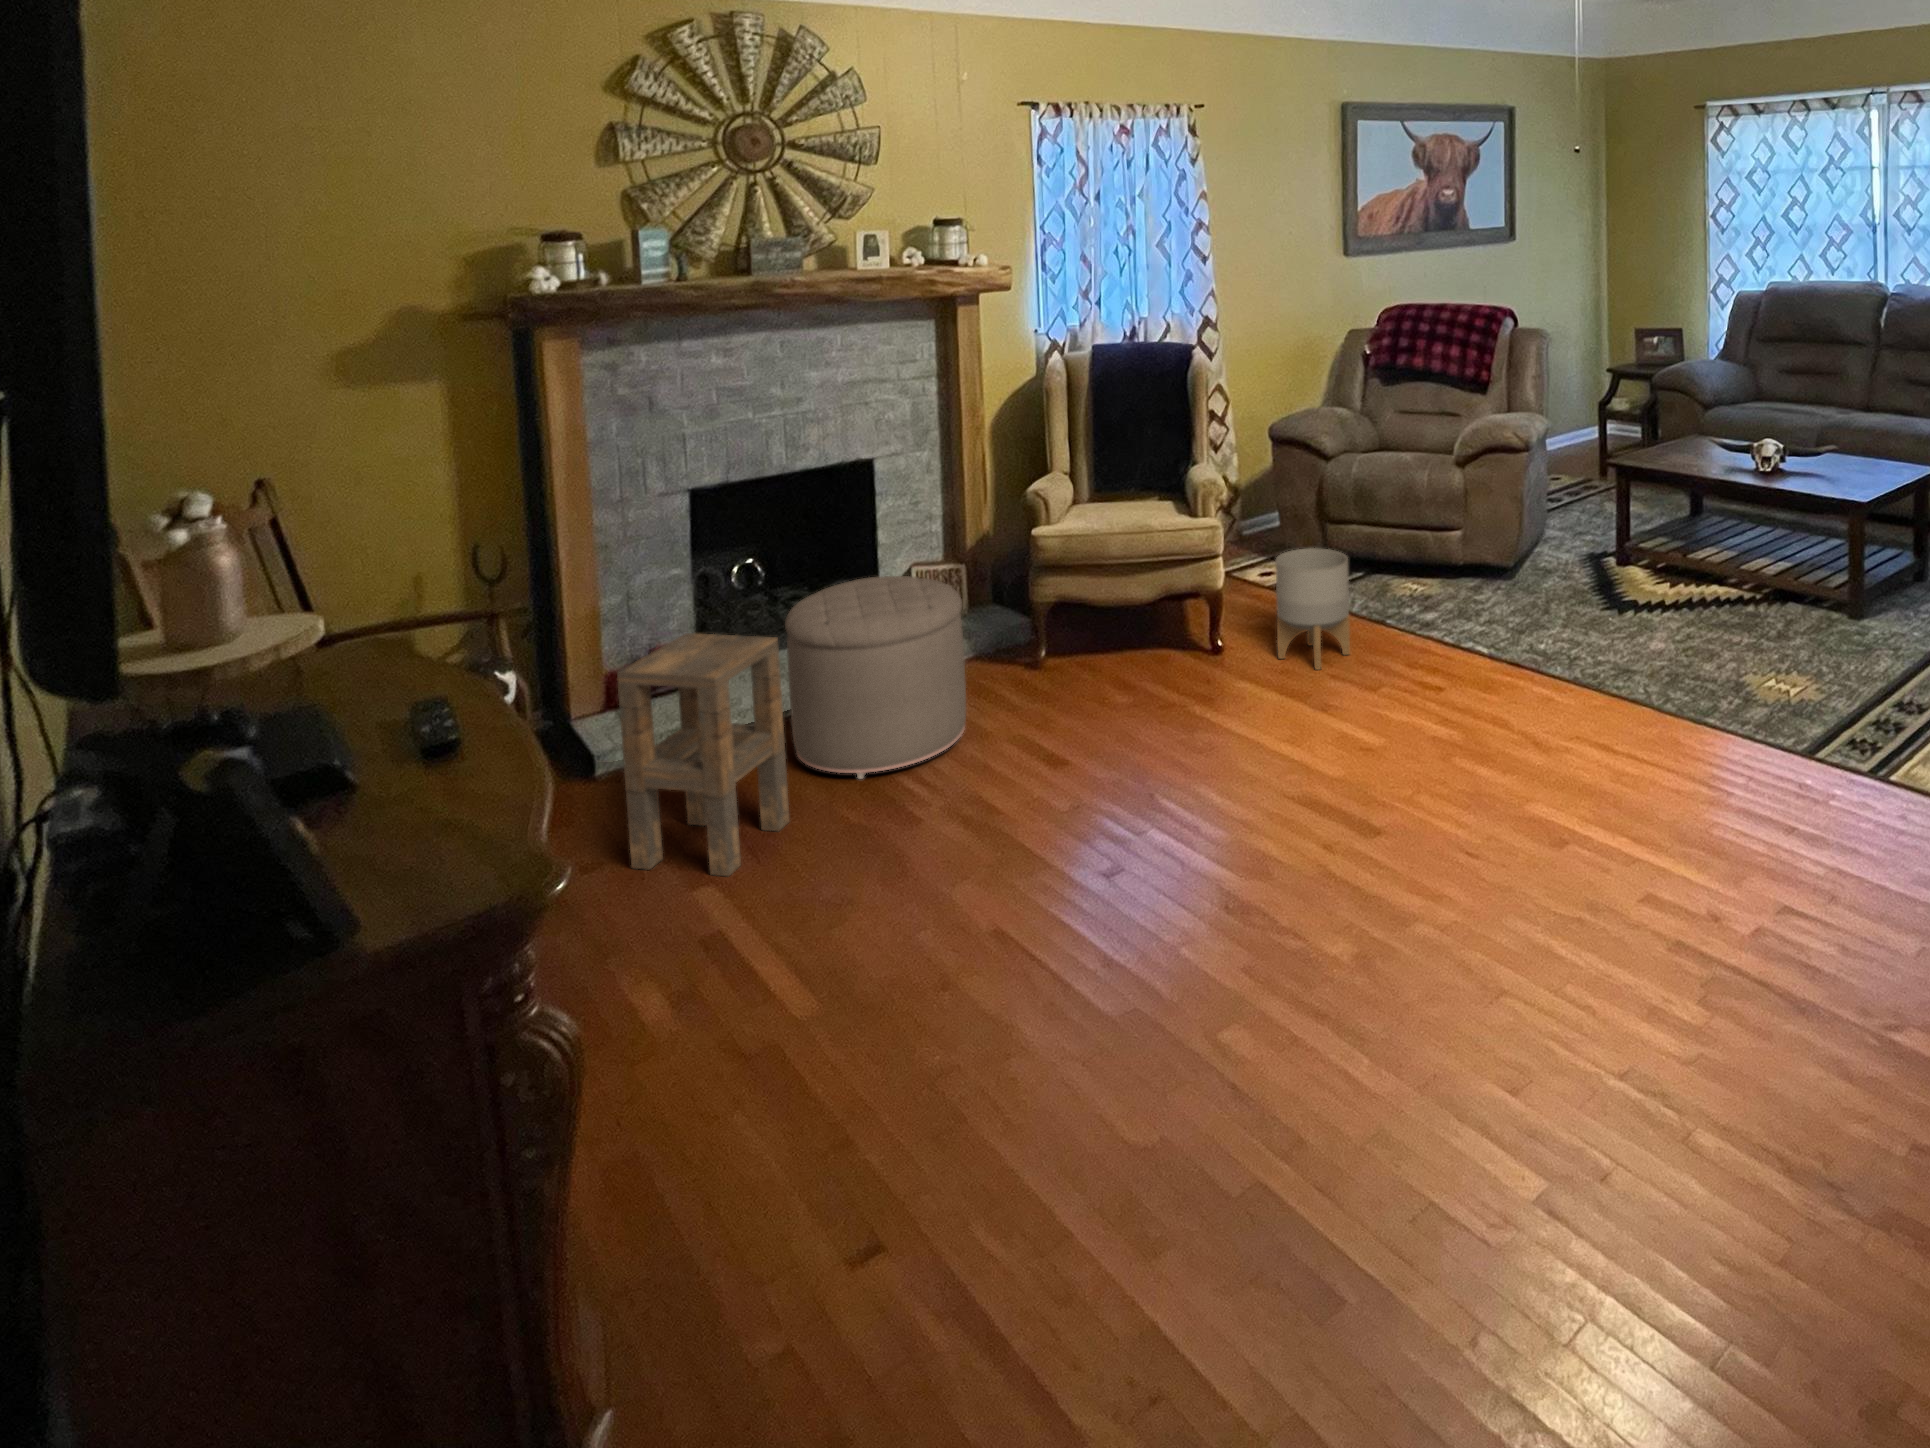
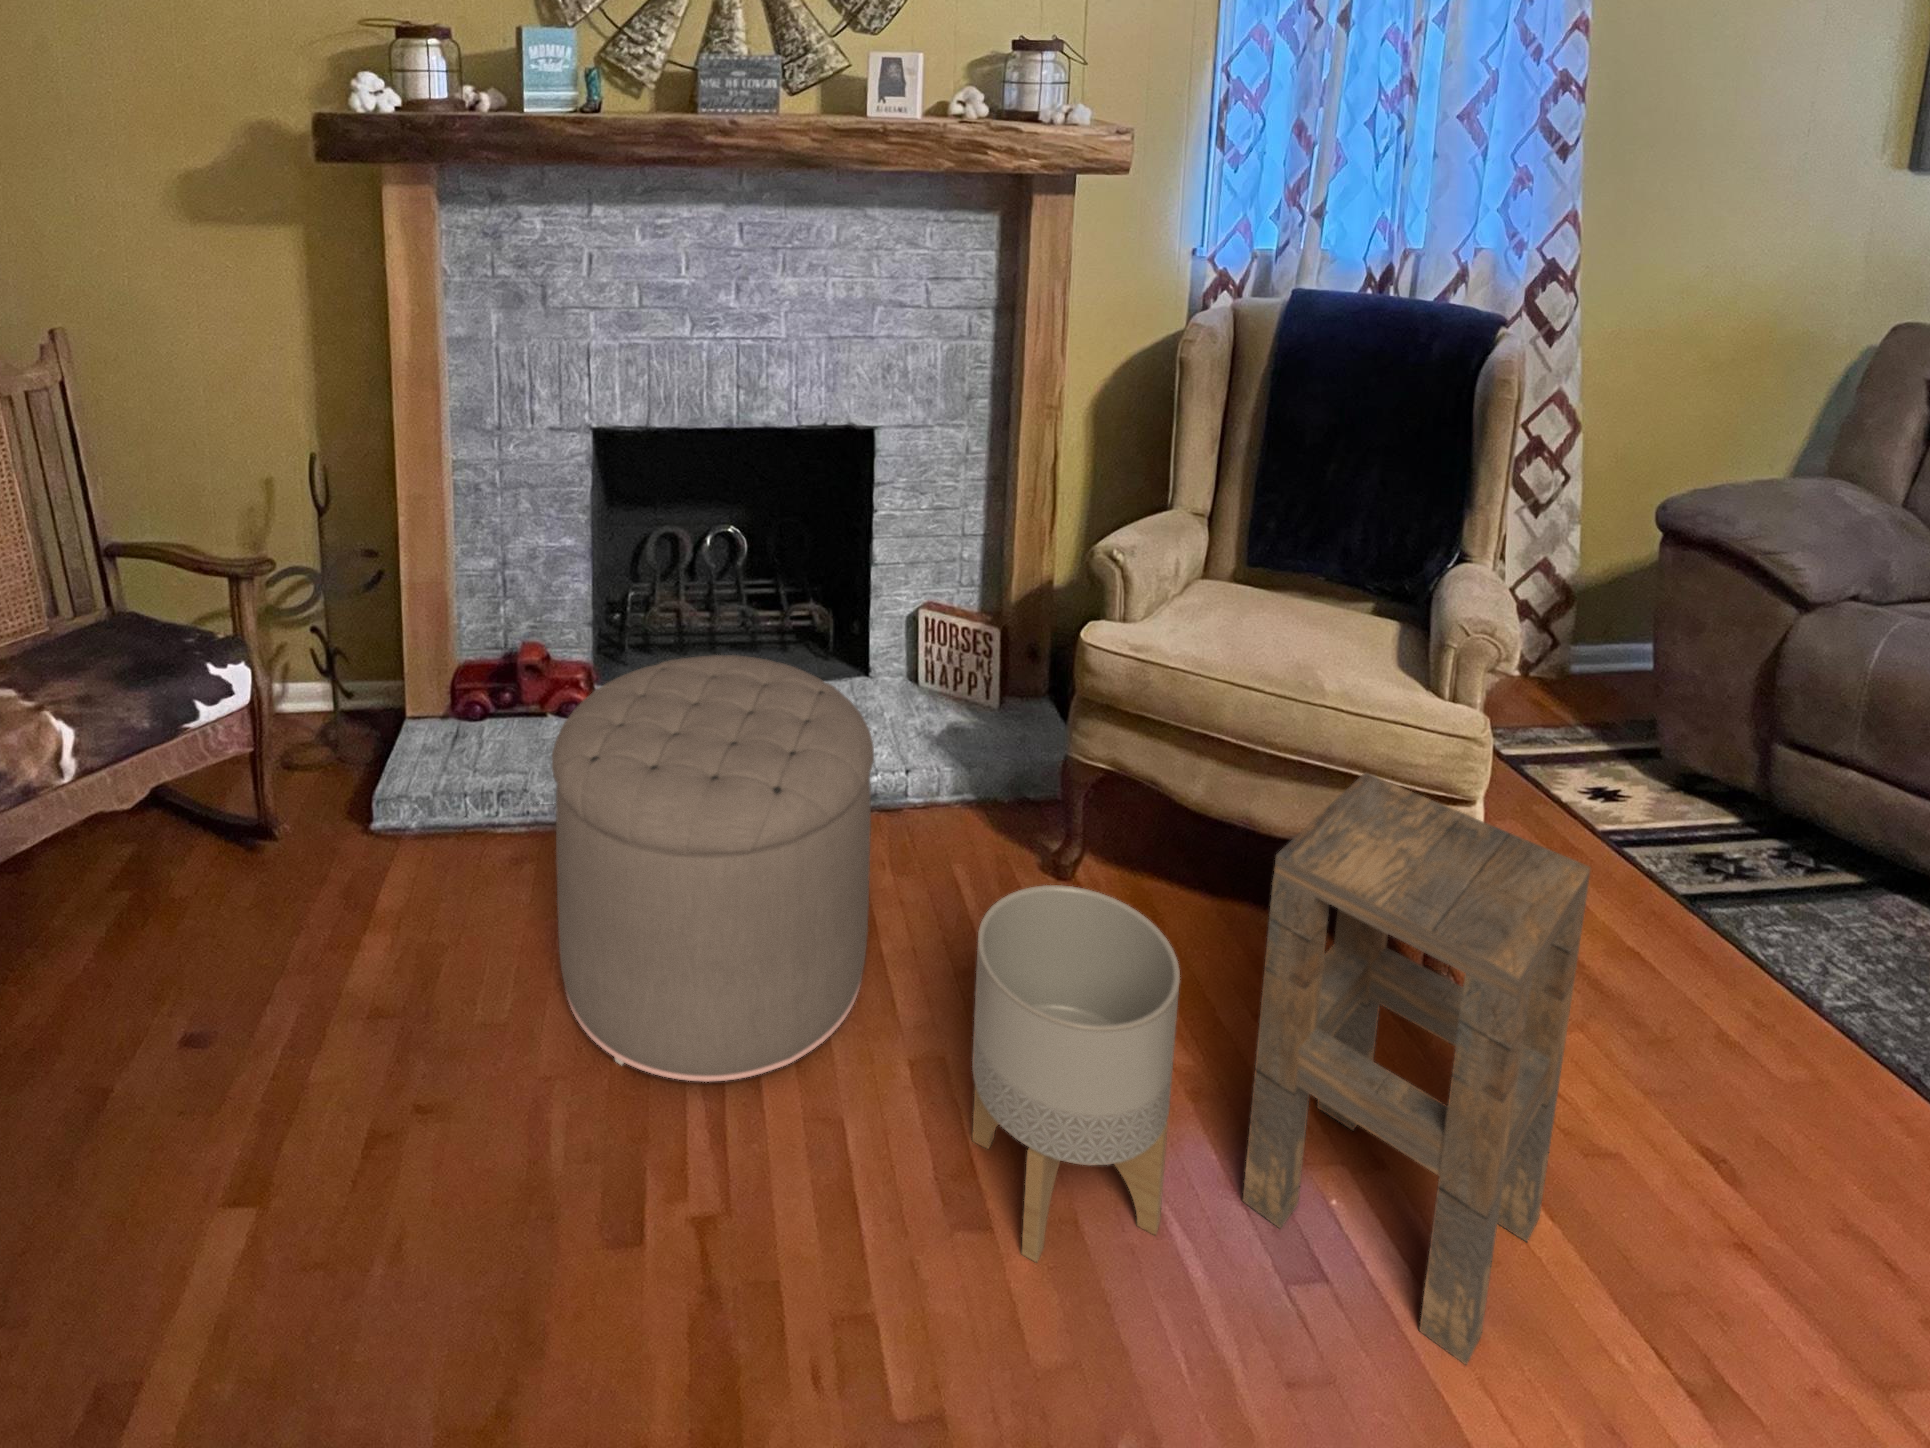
planter: present [1275,548,1350,670] -> present [972,885,1180,1262]
side table: present [617,633,790,876] -> present [1243,773,1591,1365]

